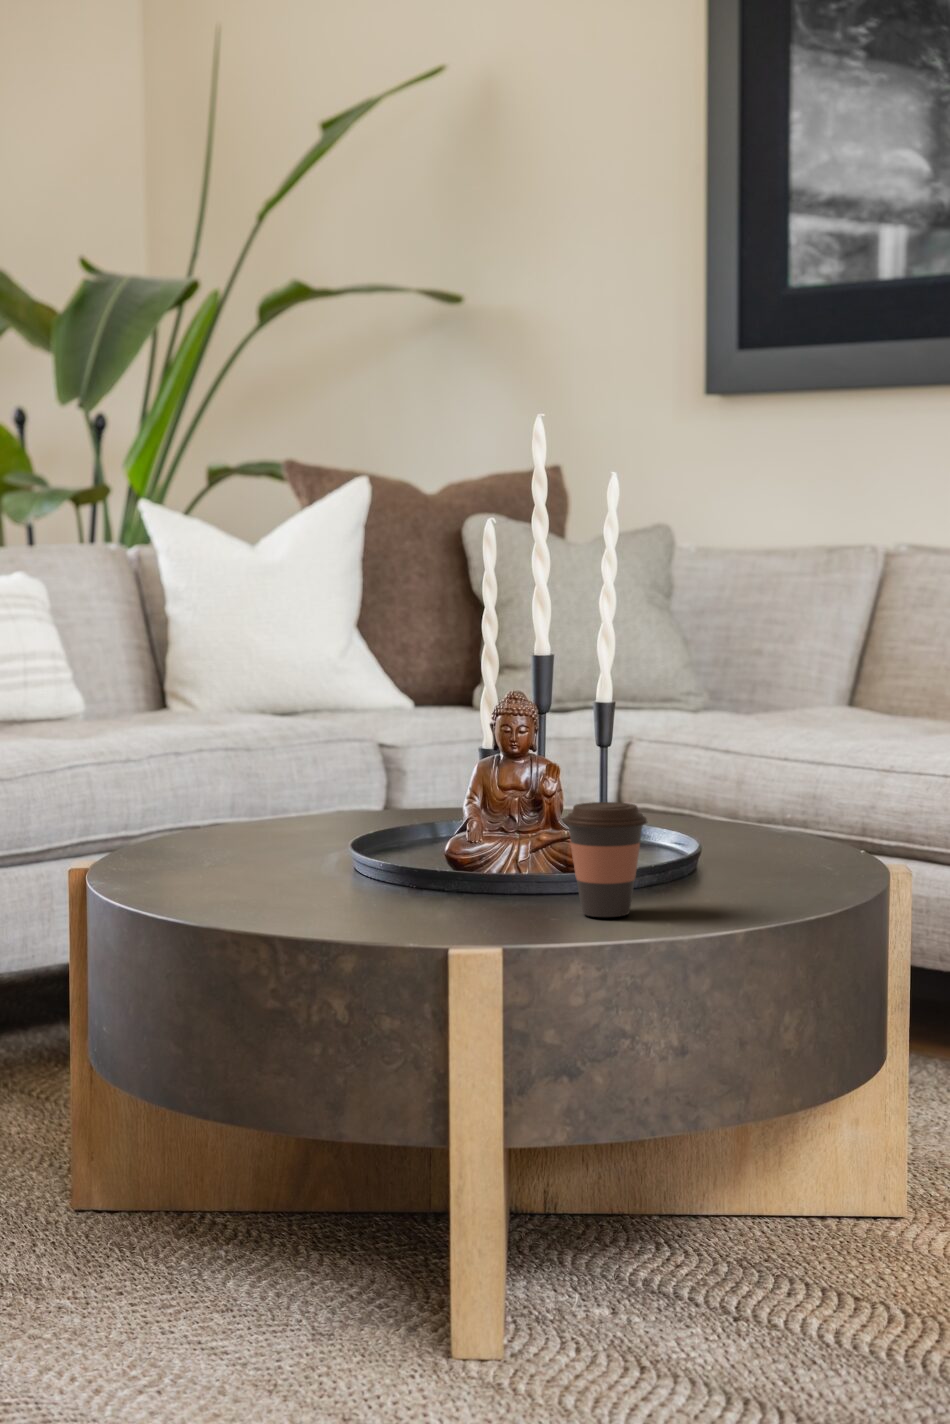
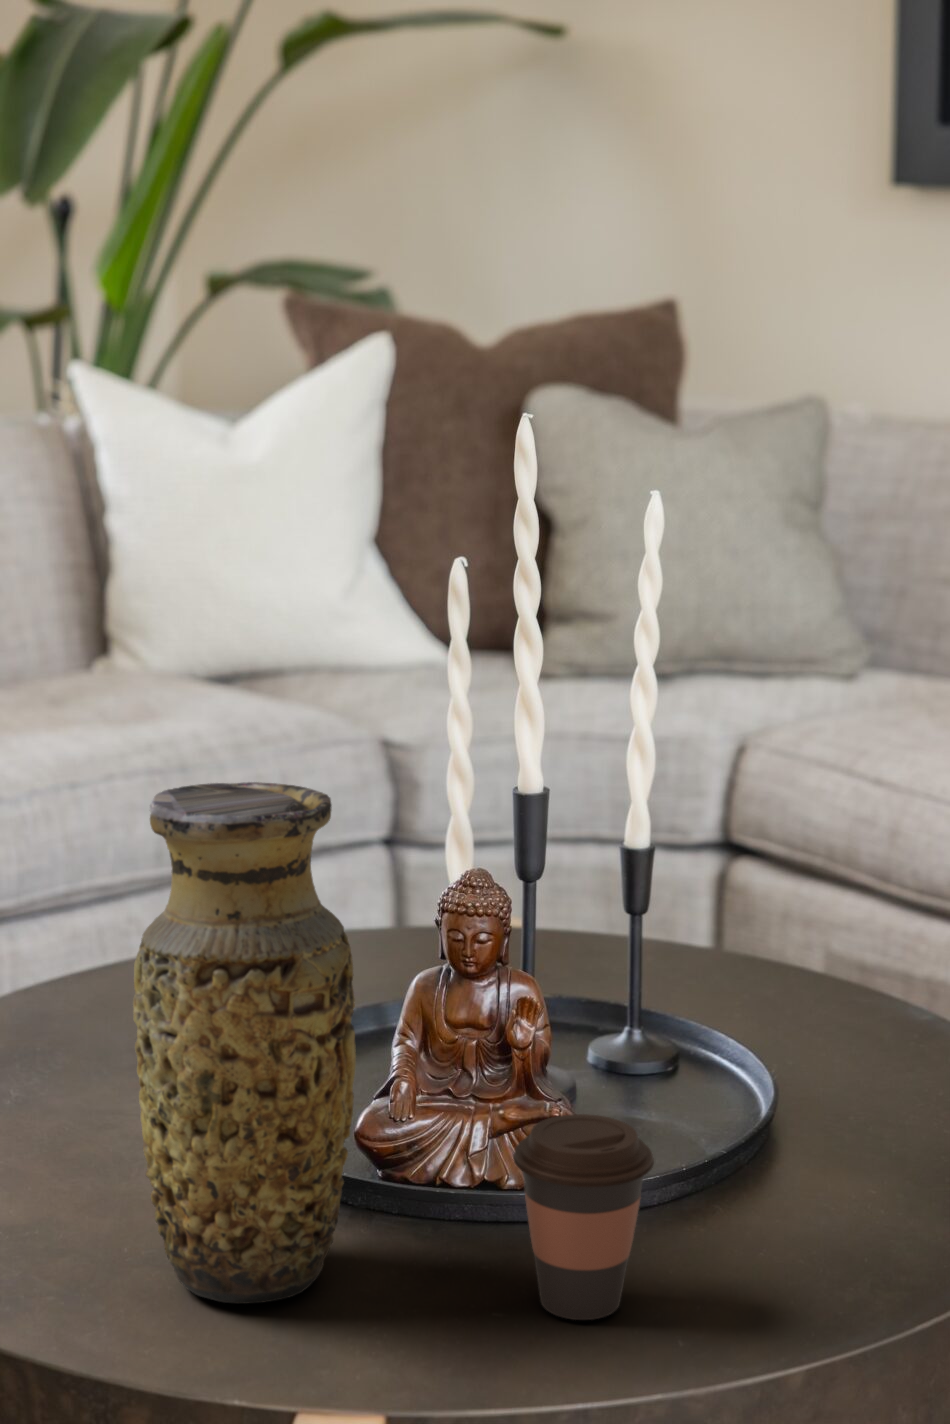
vase: none [332,612,466,917] -> present [133,782,356,1304]

